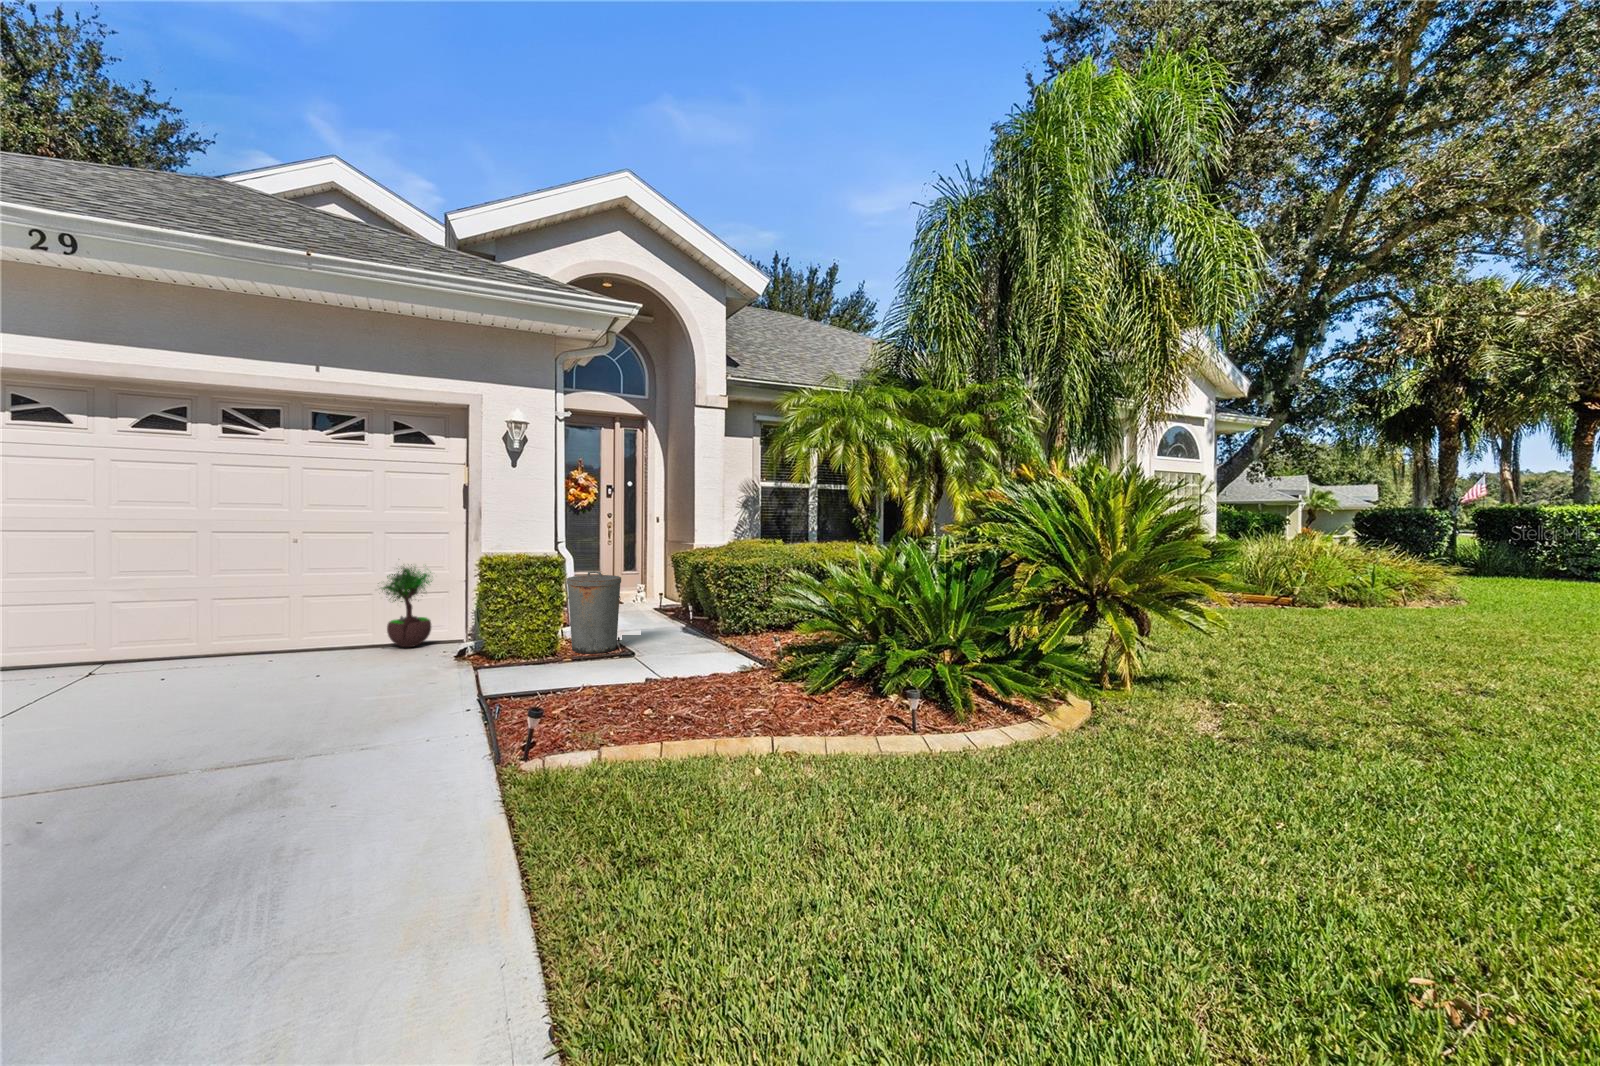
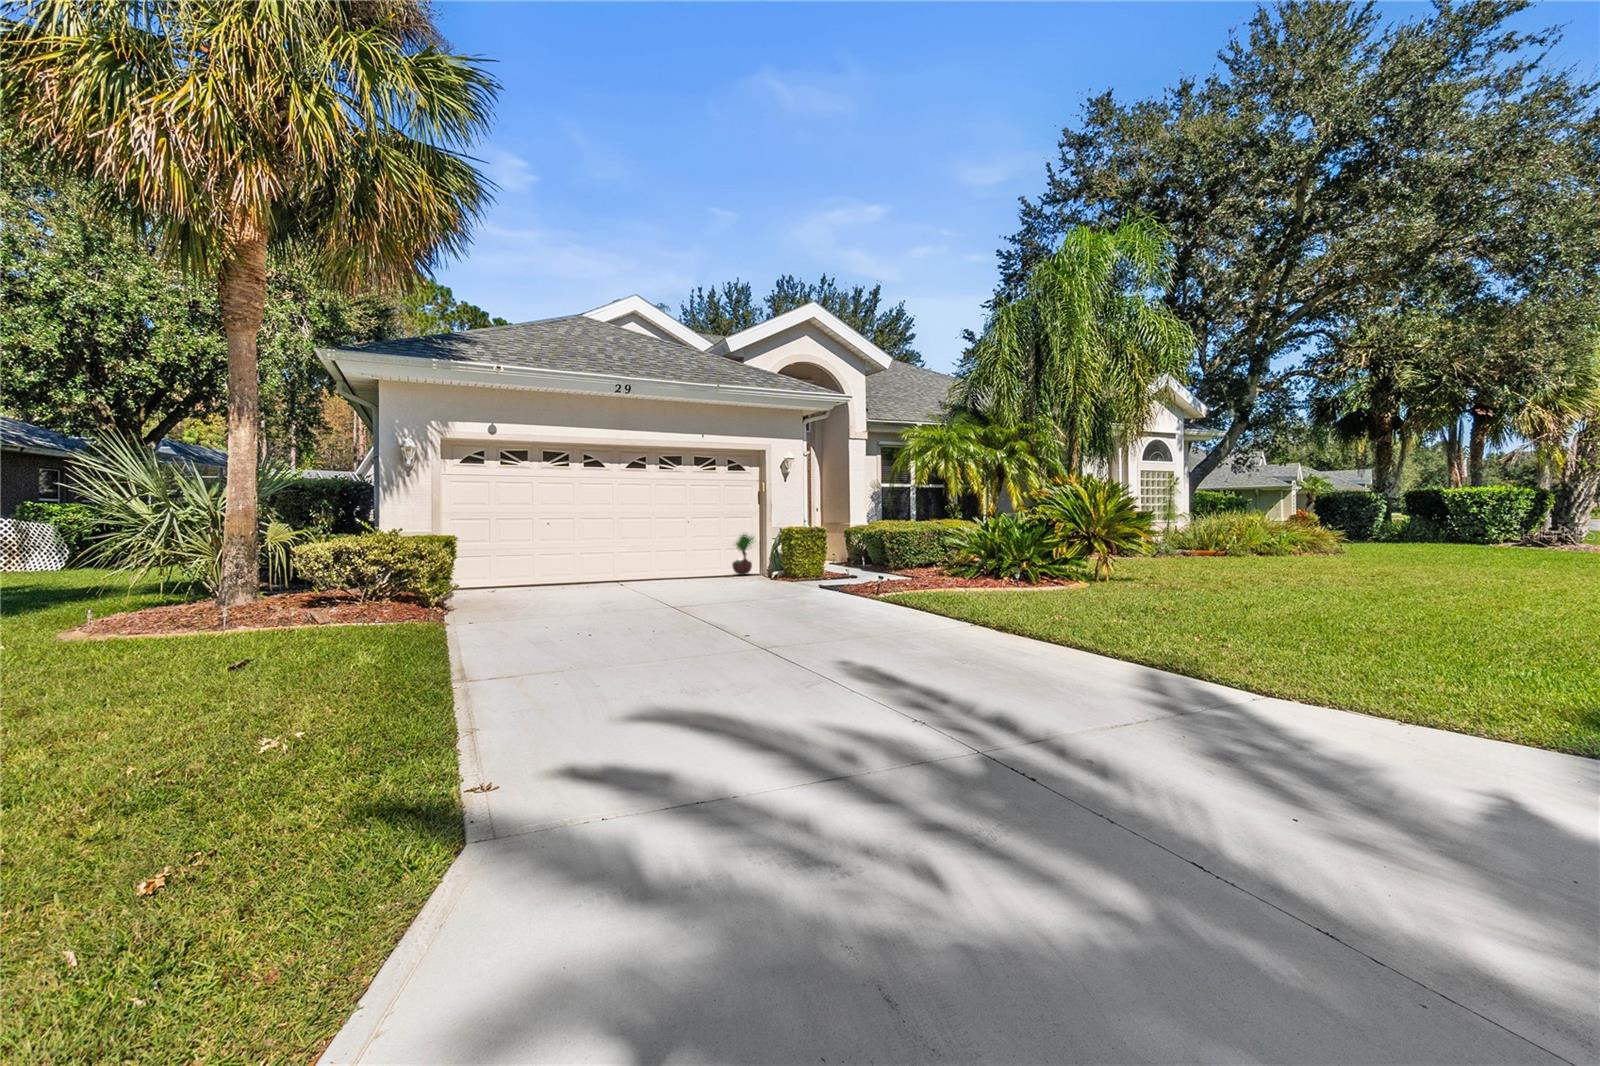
trash can: present [567,571,621,654] -> none [822,535,849,576]

